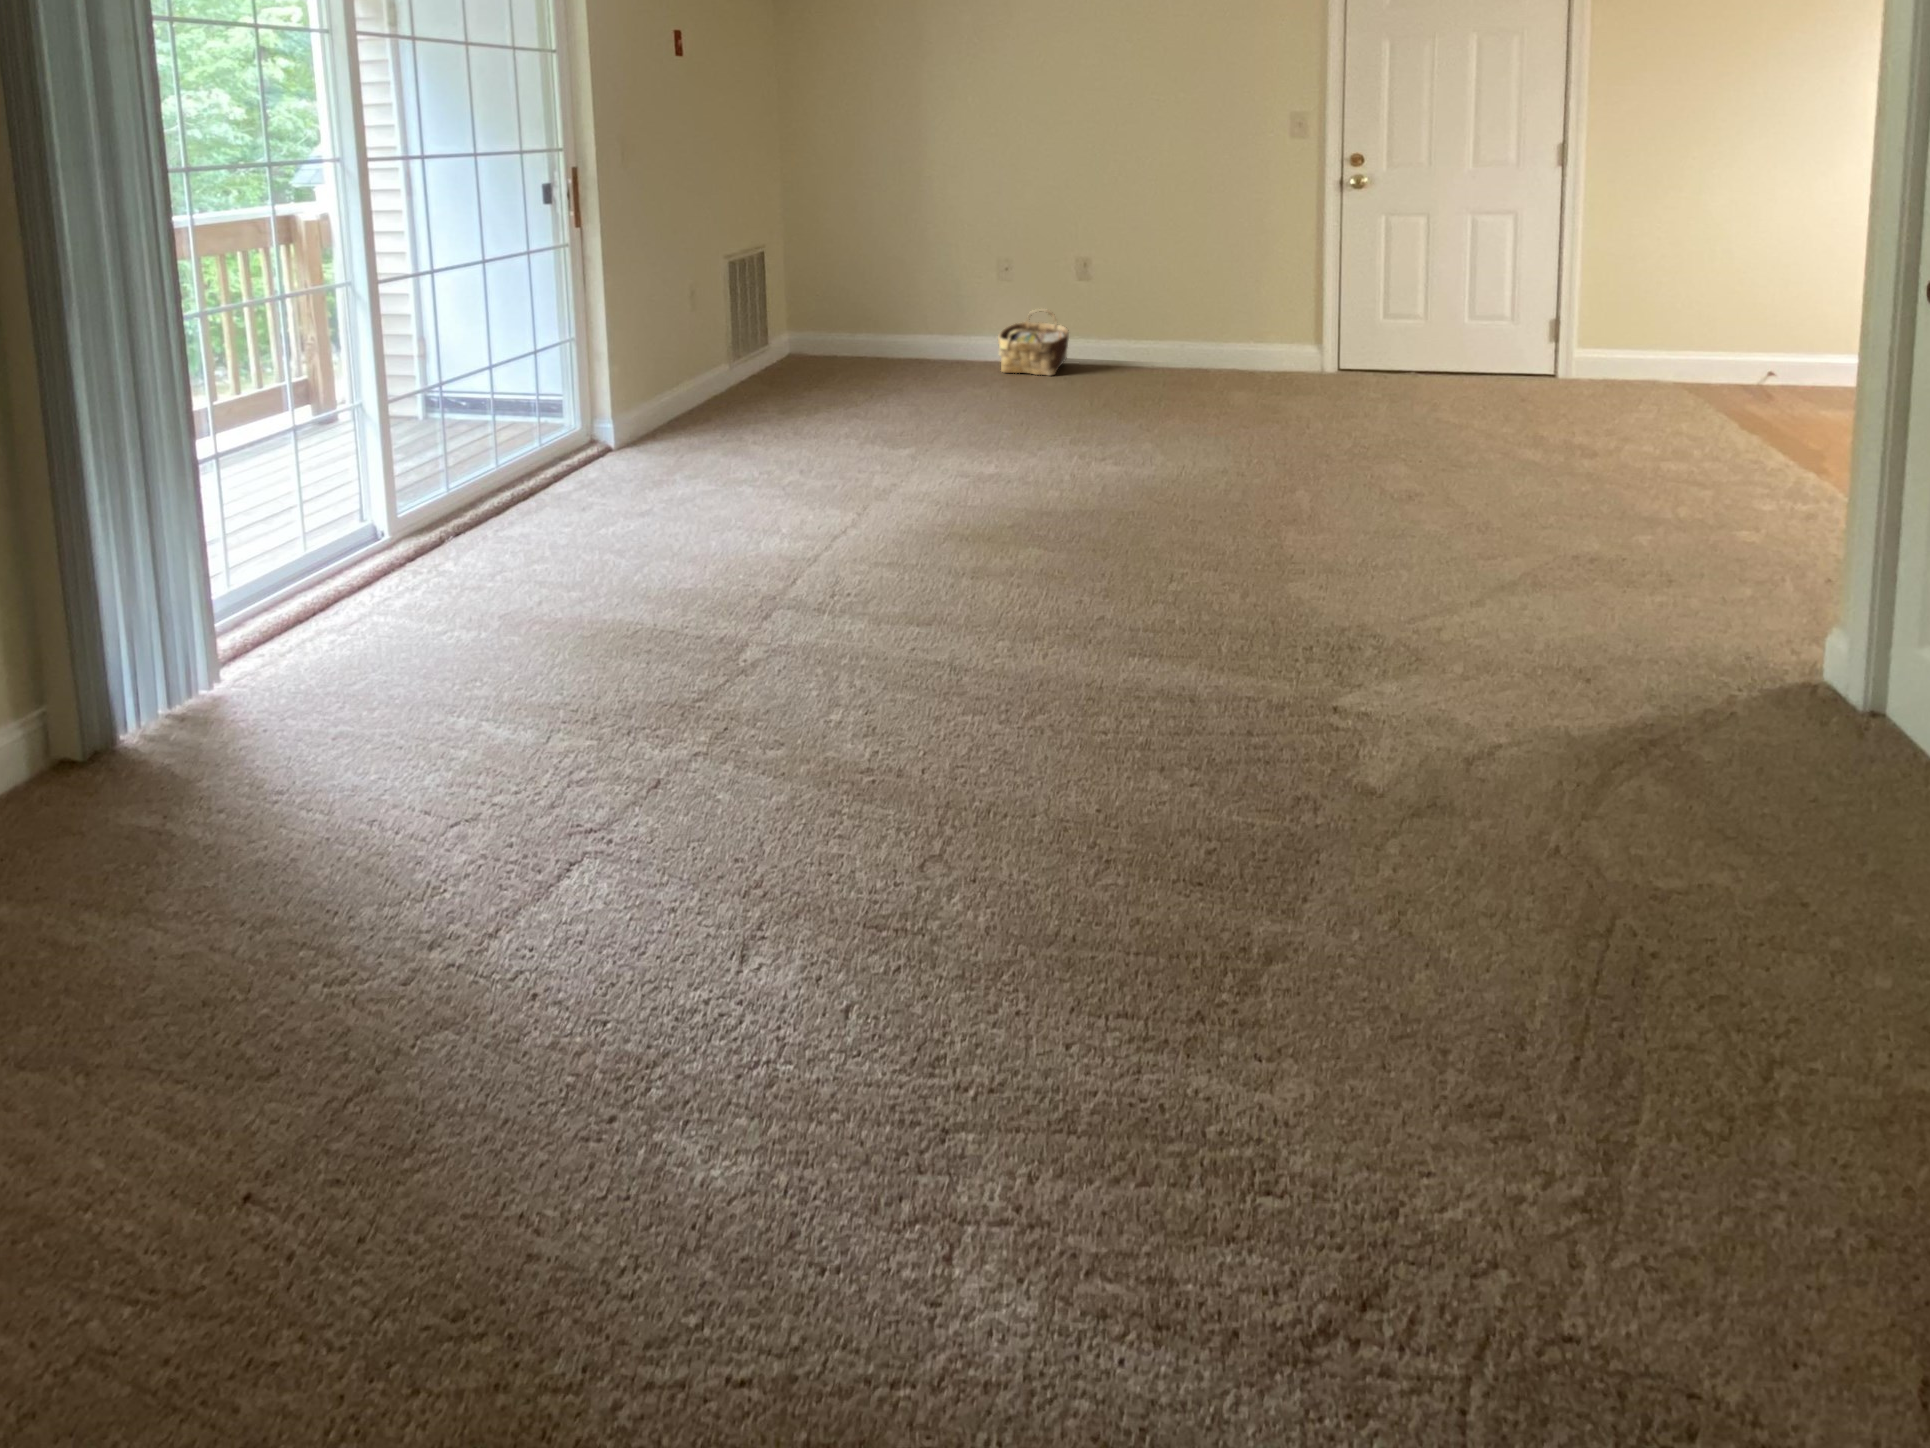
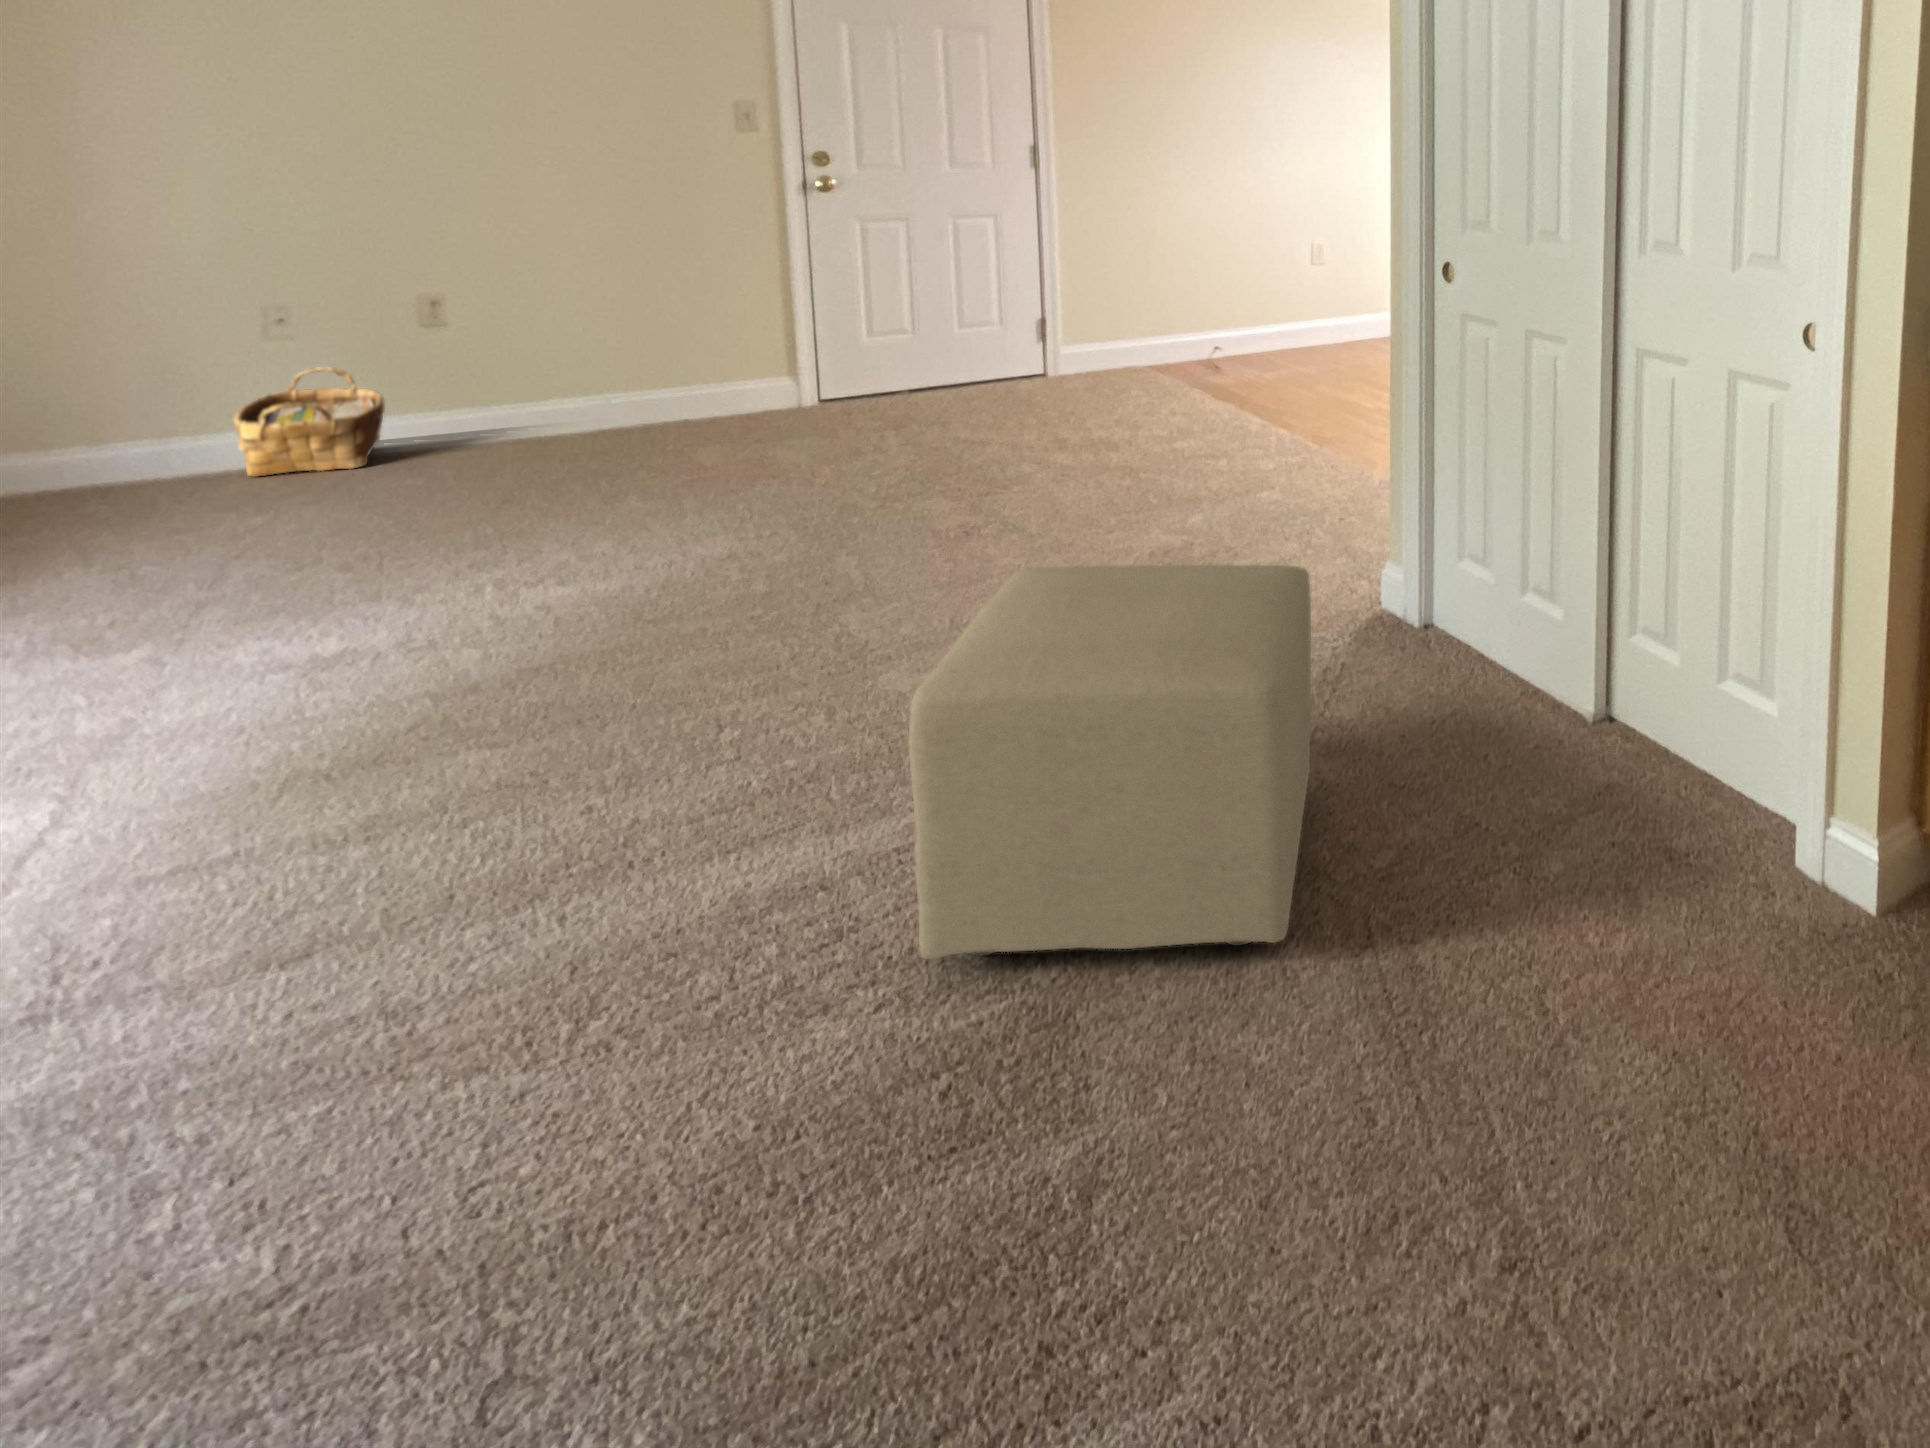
ottoman: none [1228,510,1629,881] -> present [908,565,1311,959]

